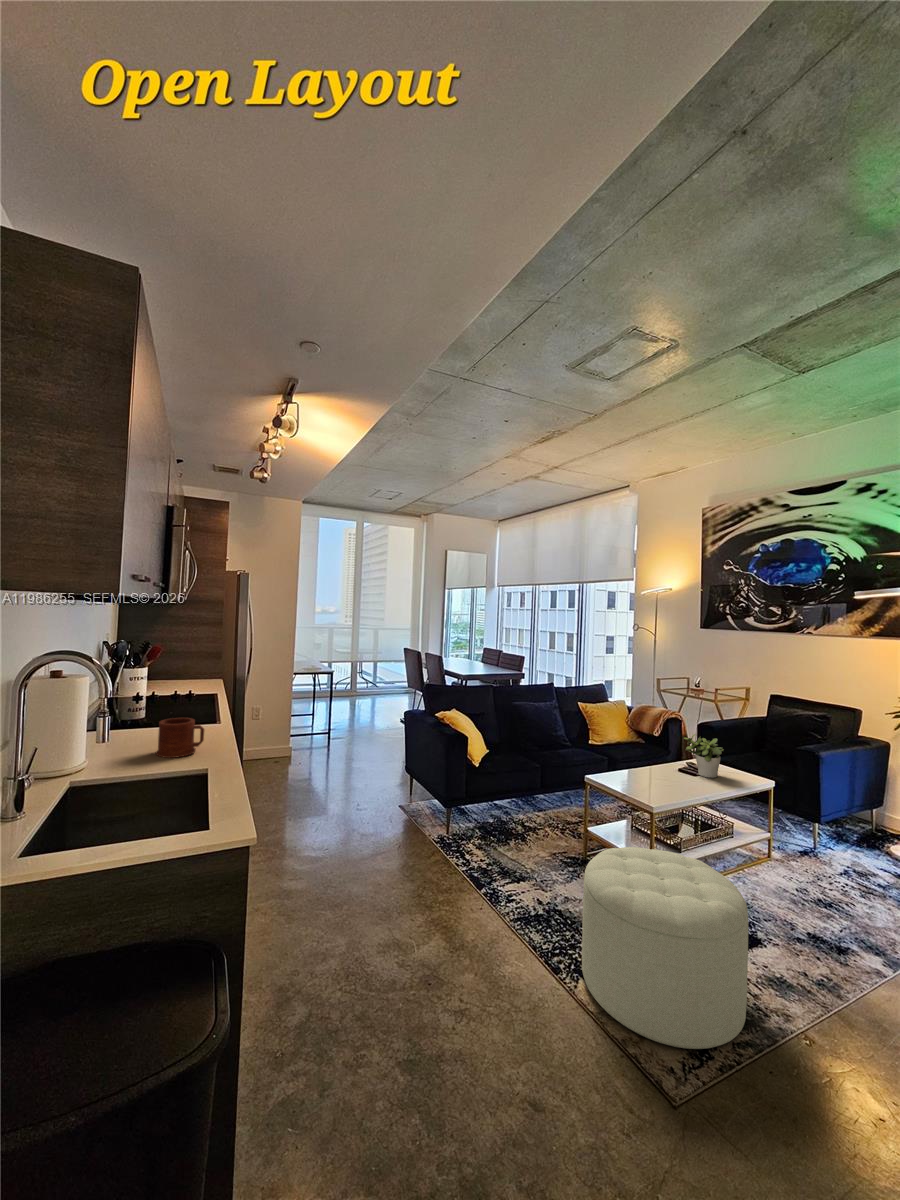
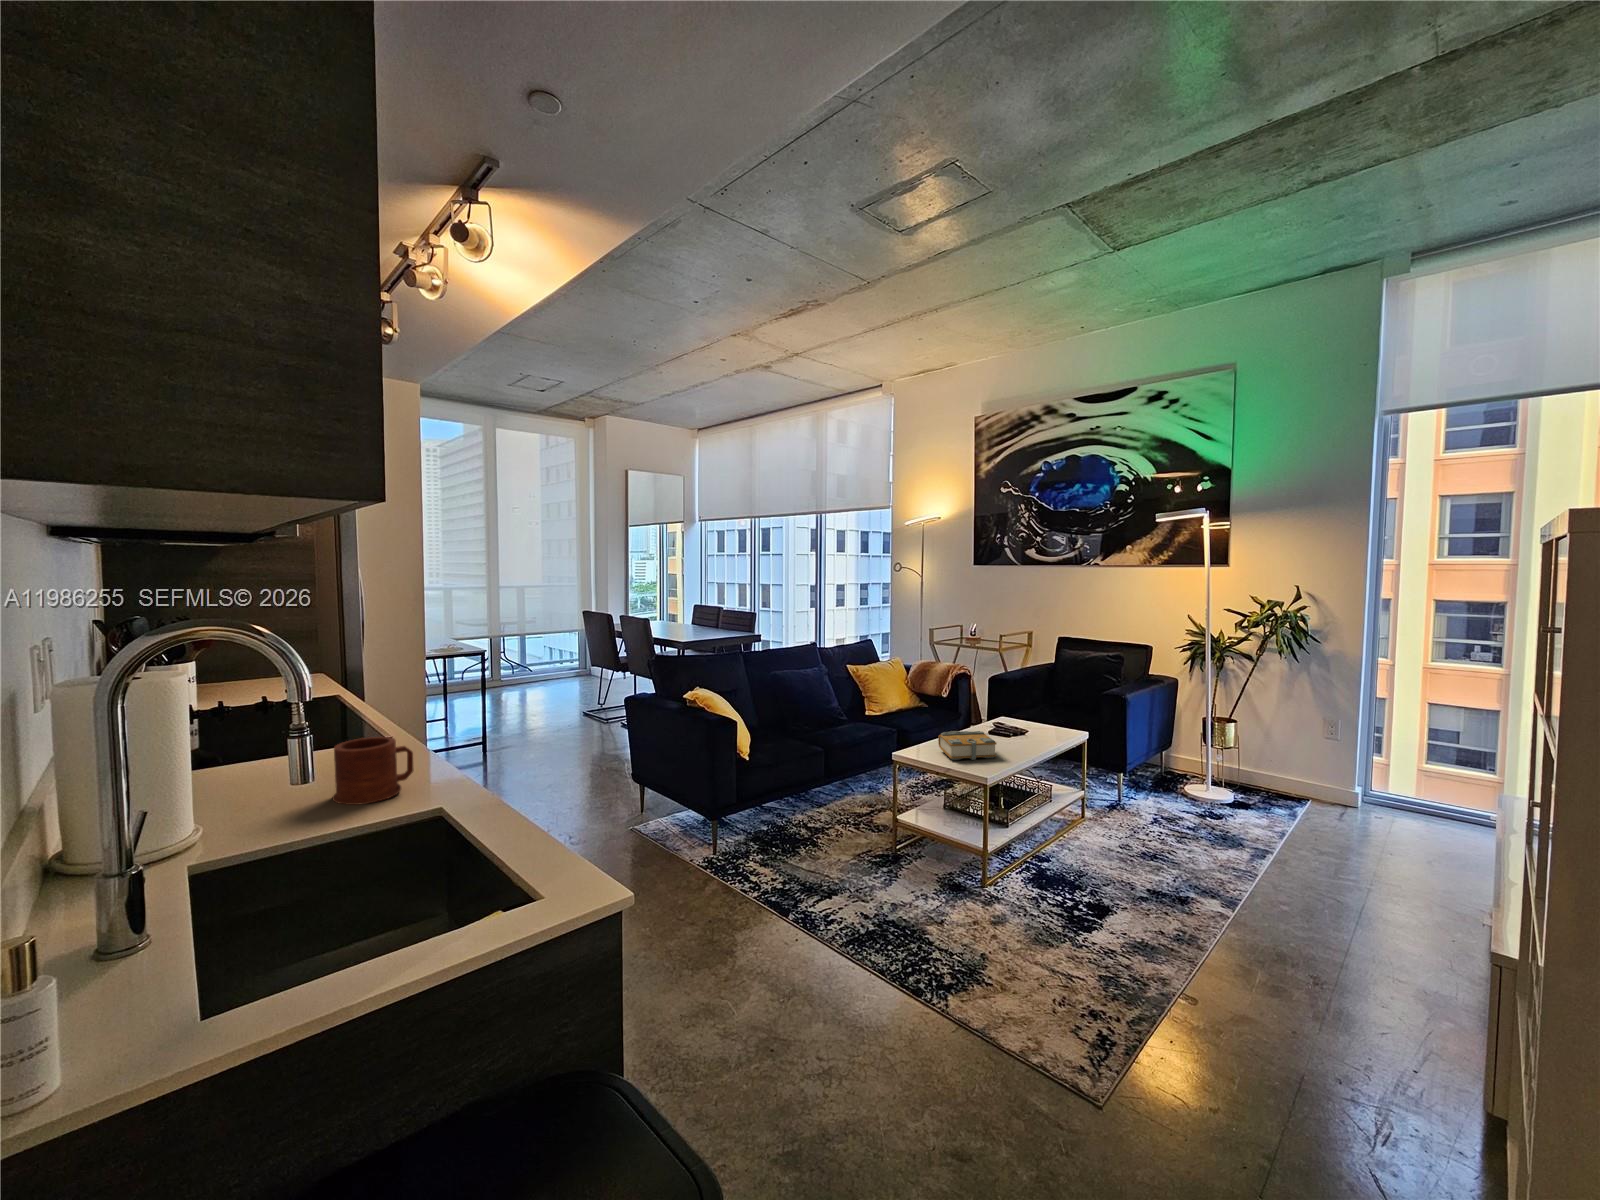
potted plant: present [684,734,724,778] -> none [992,690,1039,739]
book: none [628,763,674,790] -> present [938,731,997,760]
ottoman: present [582,847,748,1049] -> none [943,828,1134,1041]

